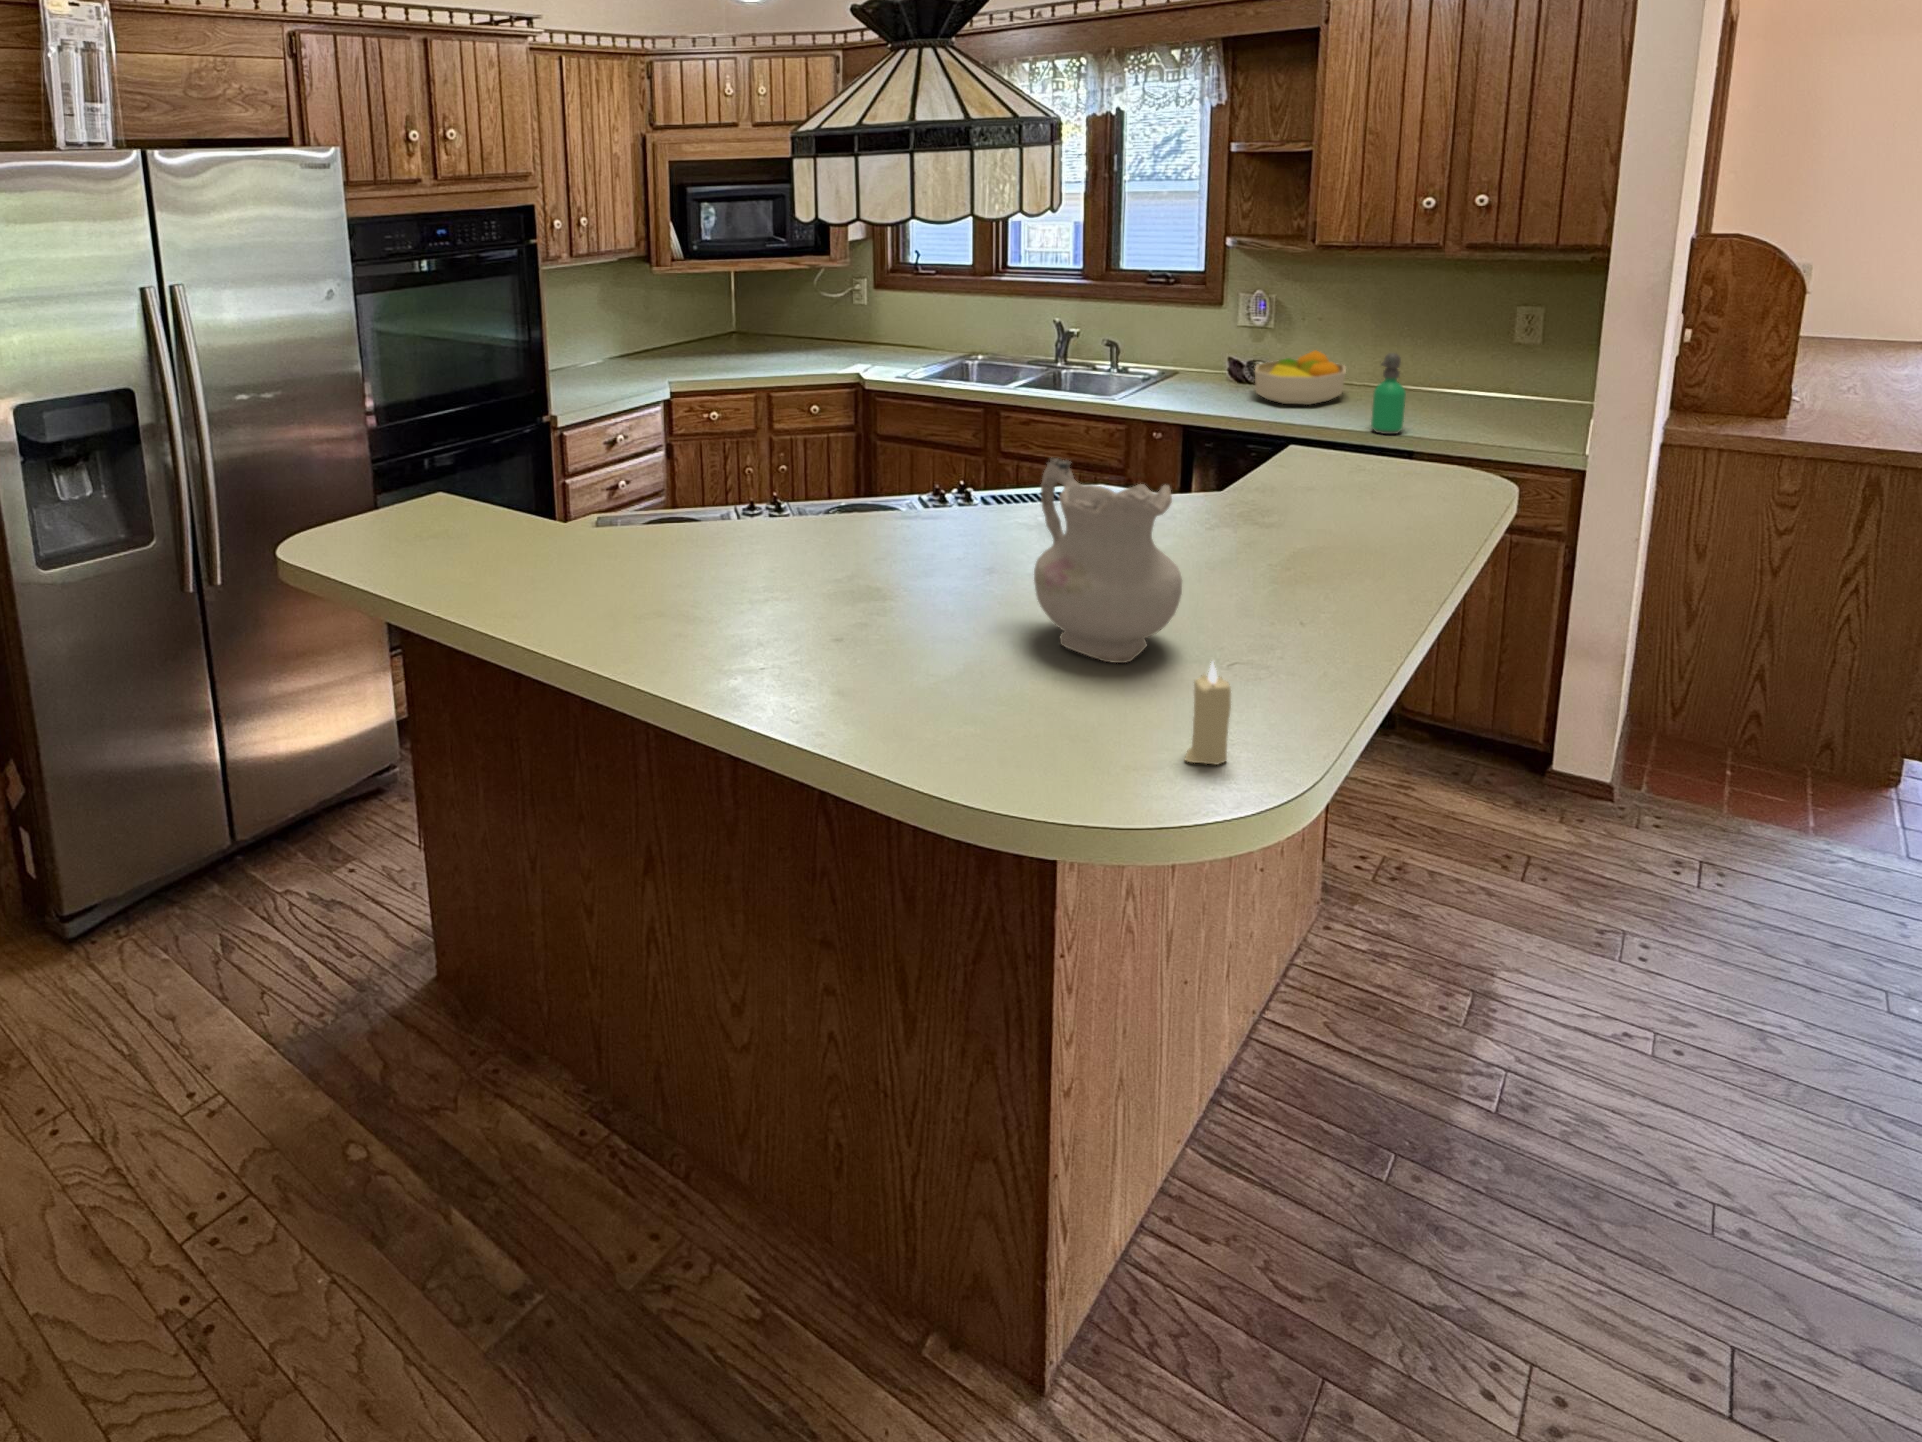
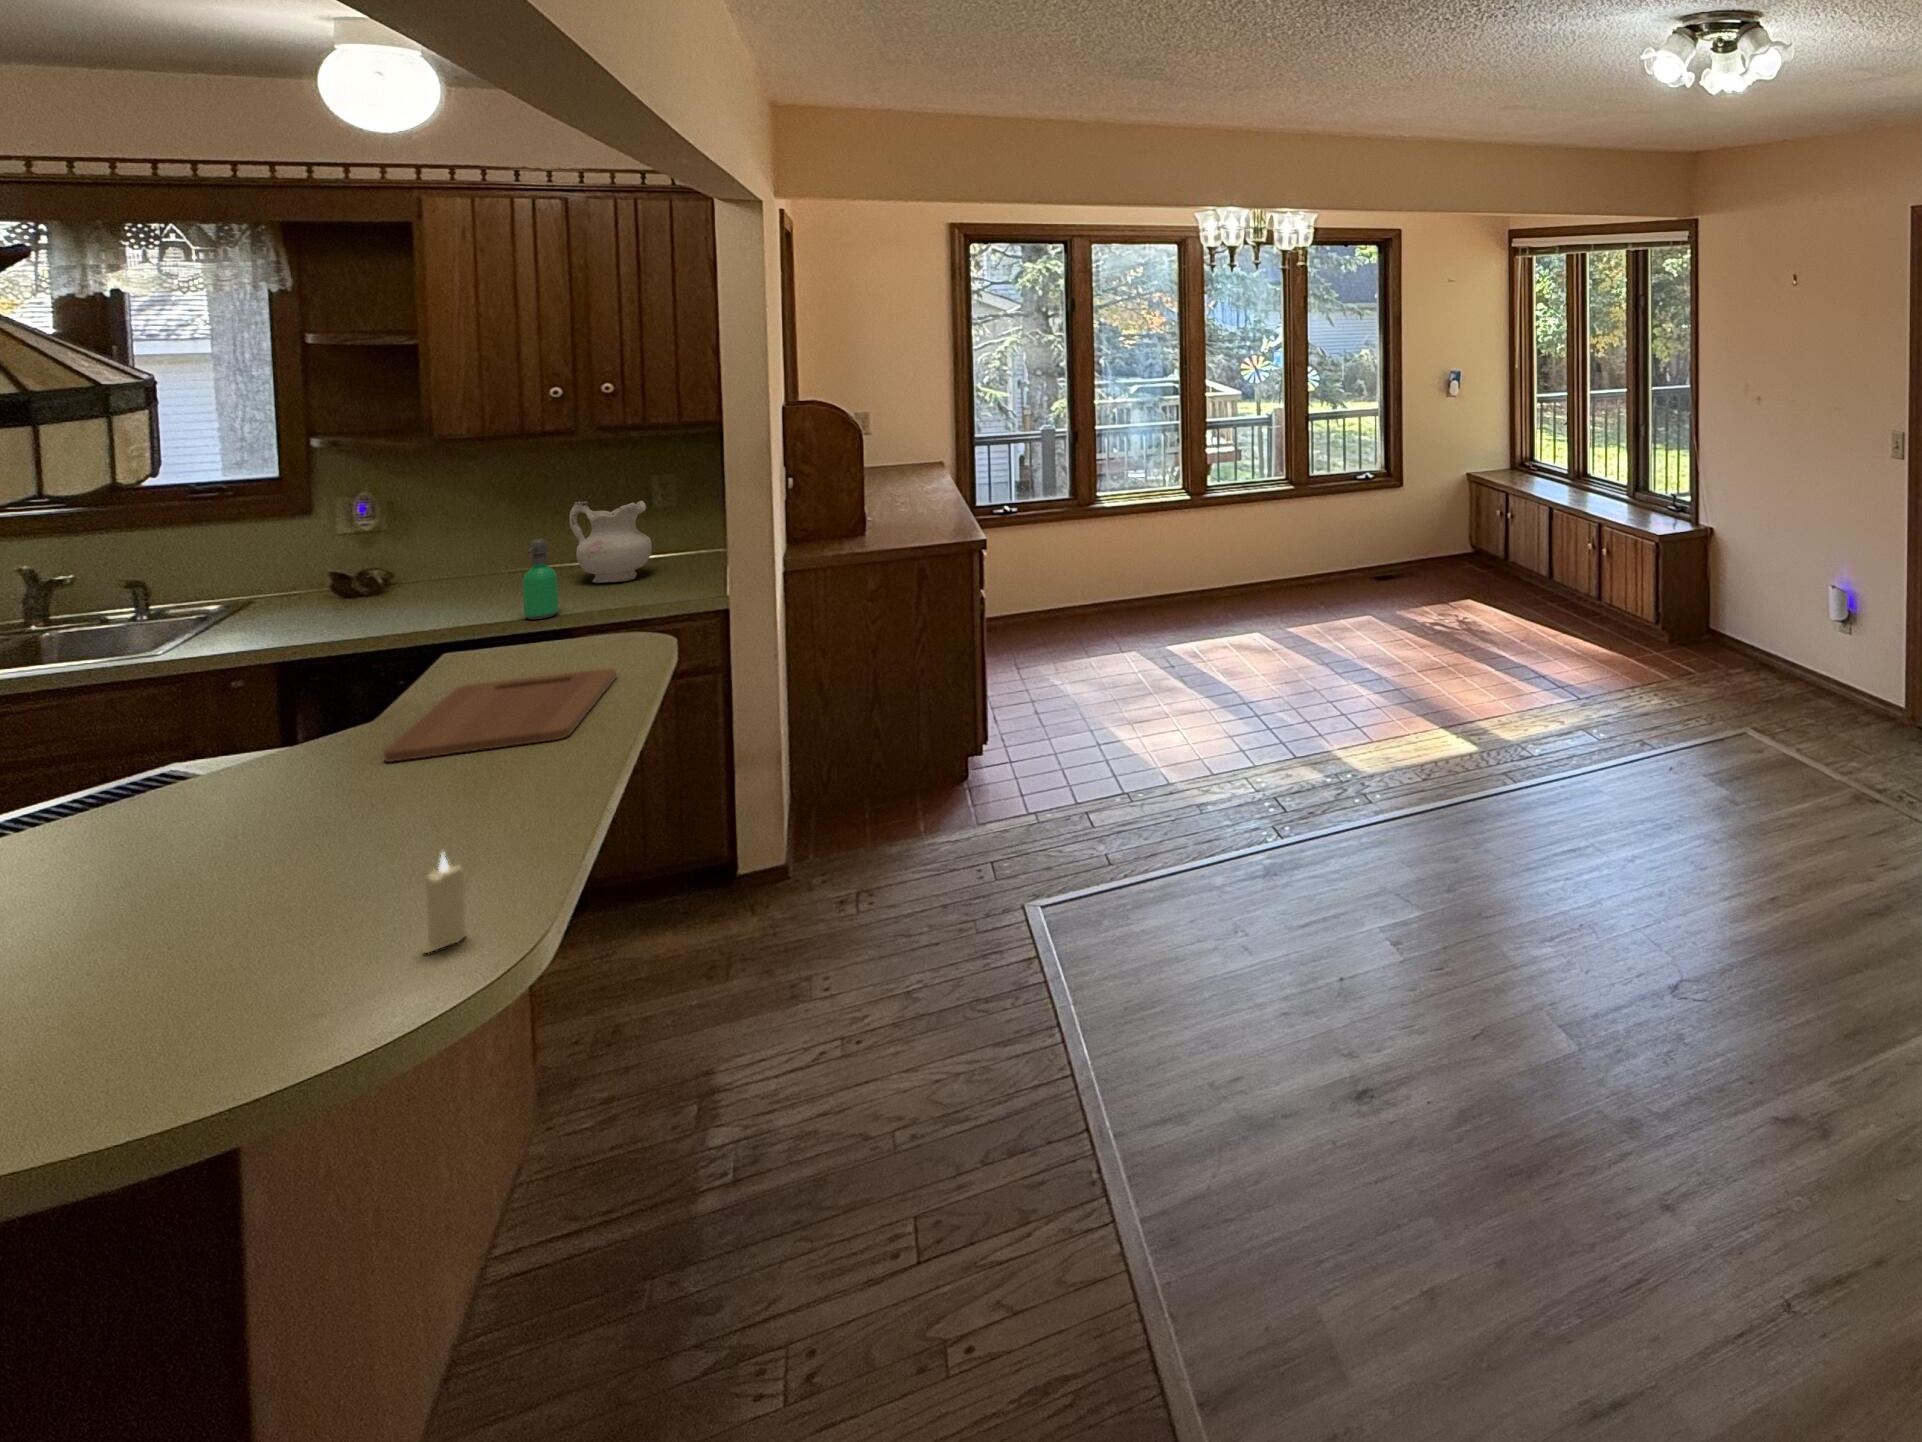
fruit bowl: present [1255,350,1346,405] -> none [372,548,486,612]
ceramic pitcher: present [1034,458,1182,663] -> present [569,501,652,583]
cutting board: none [1215,481,1444,567] -> present [384,668,616,762]

